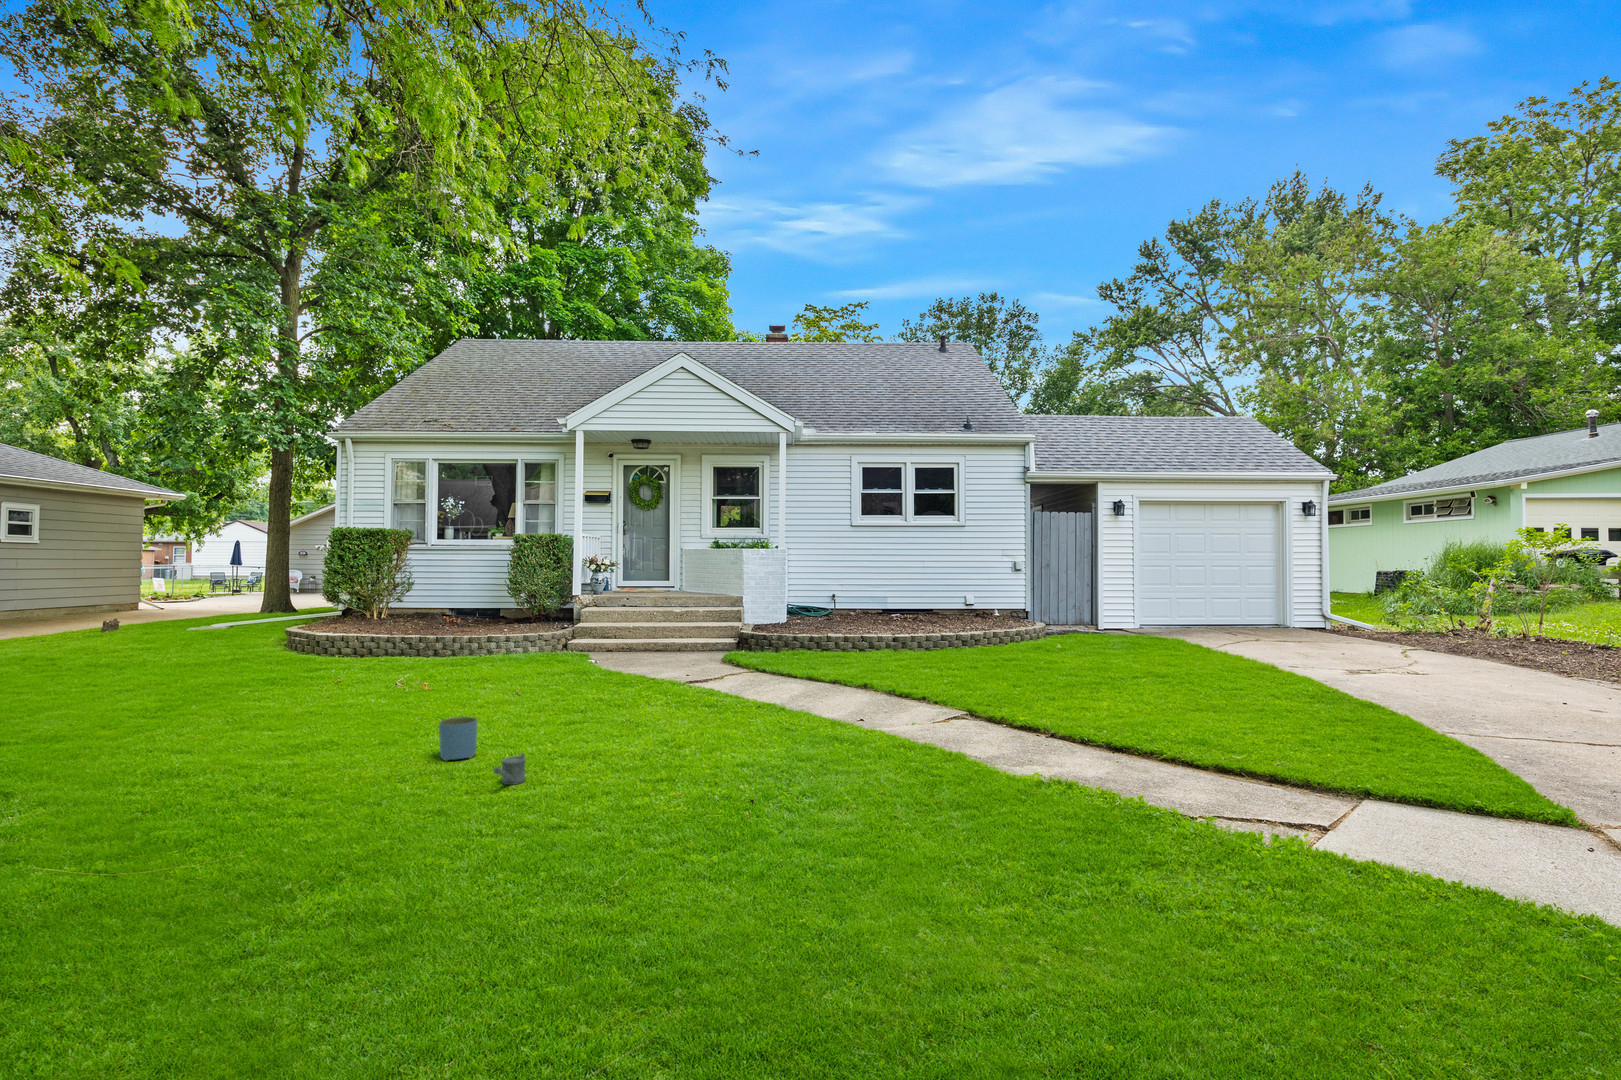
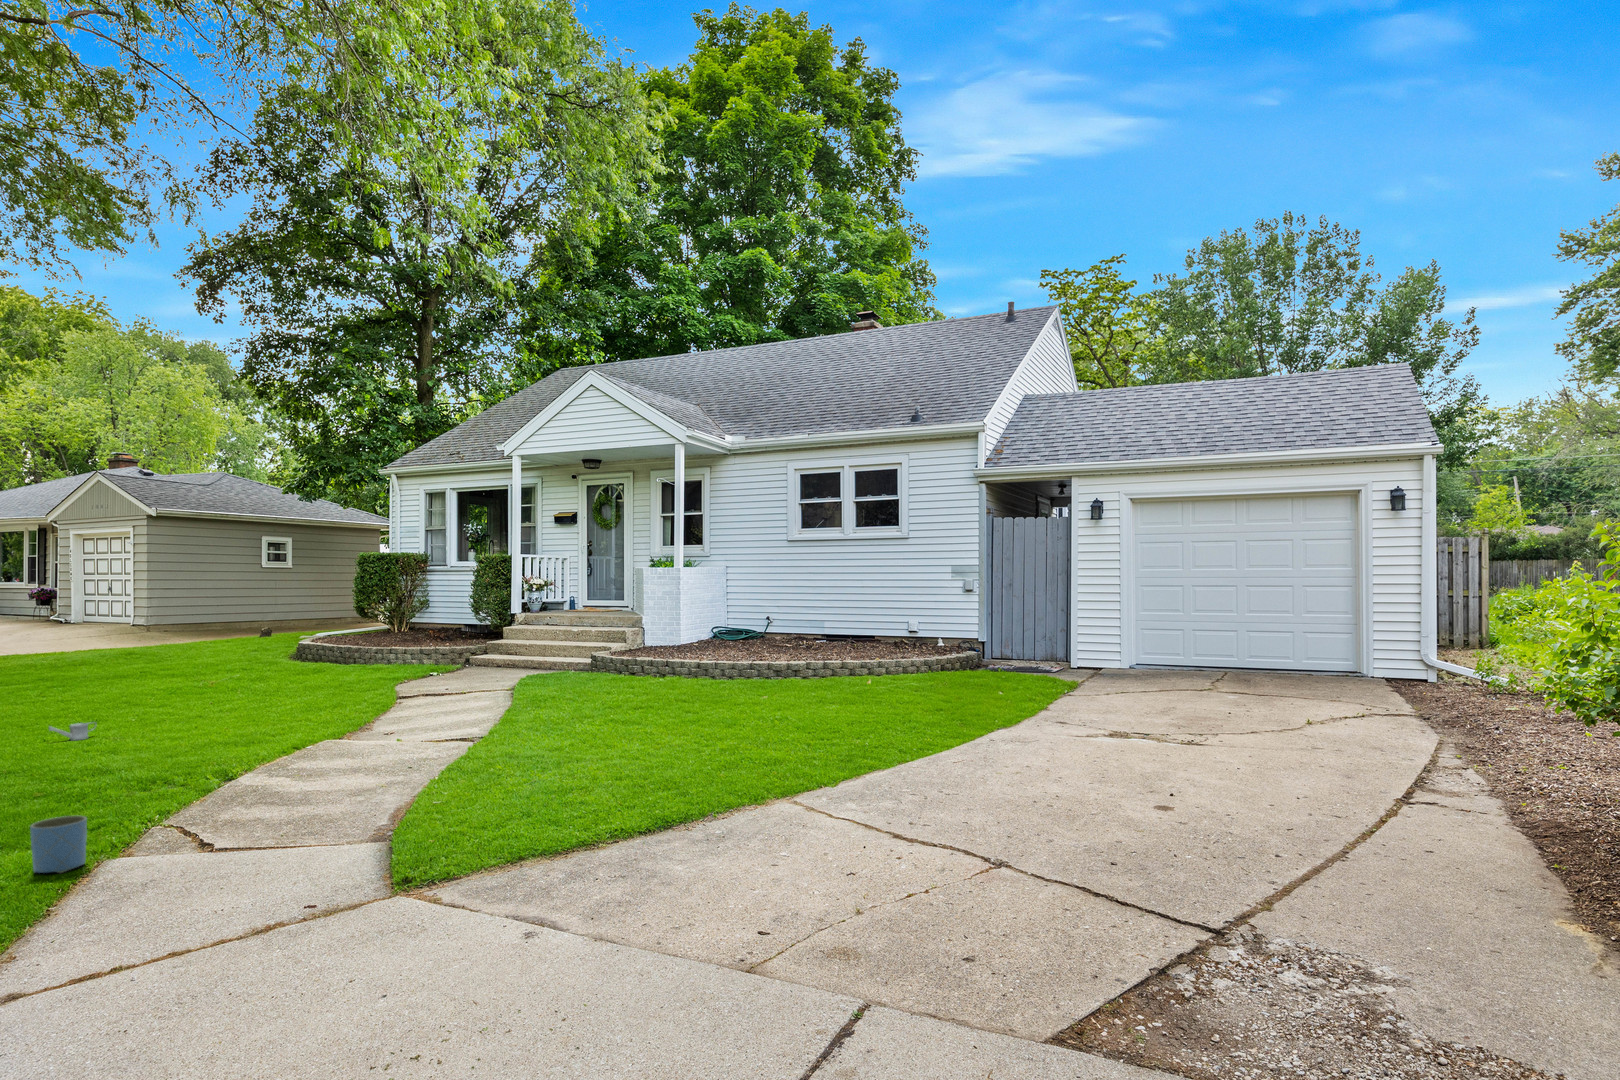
planter: present [439,717,478,761] -> present [30,816,87,873]

